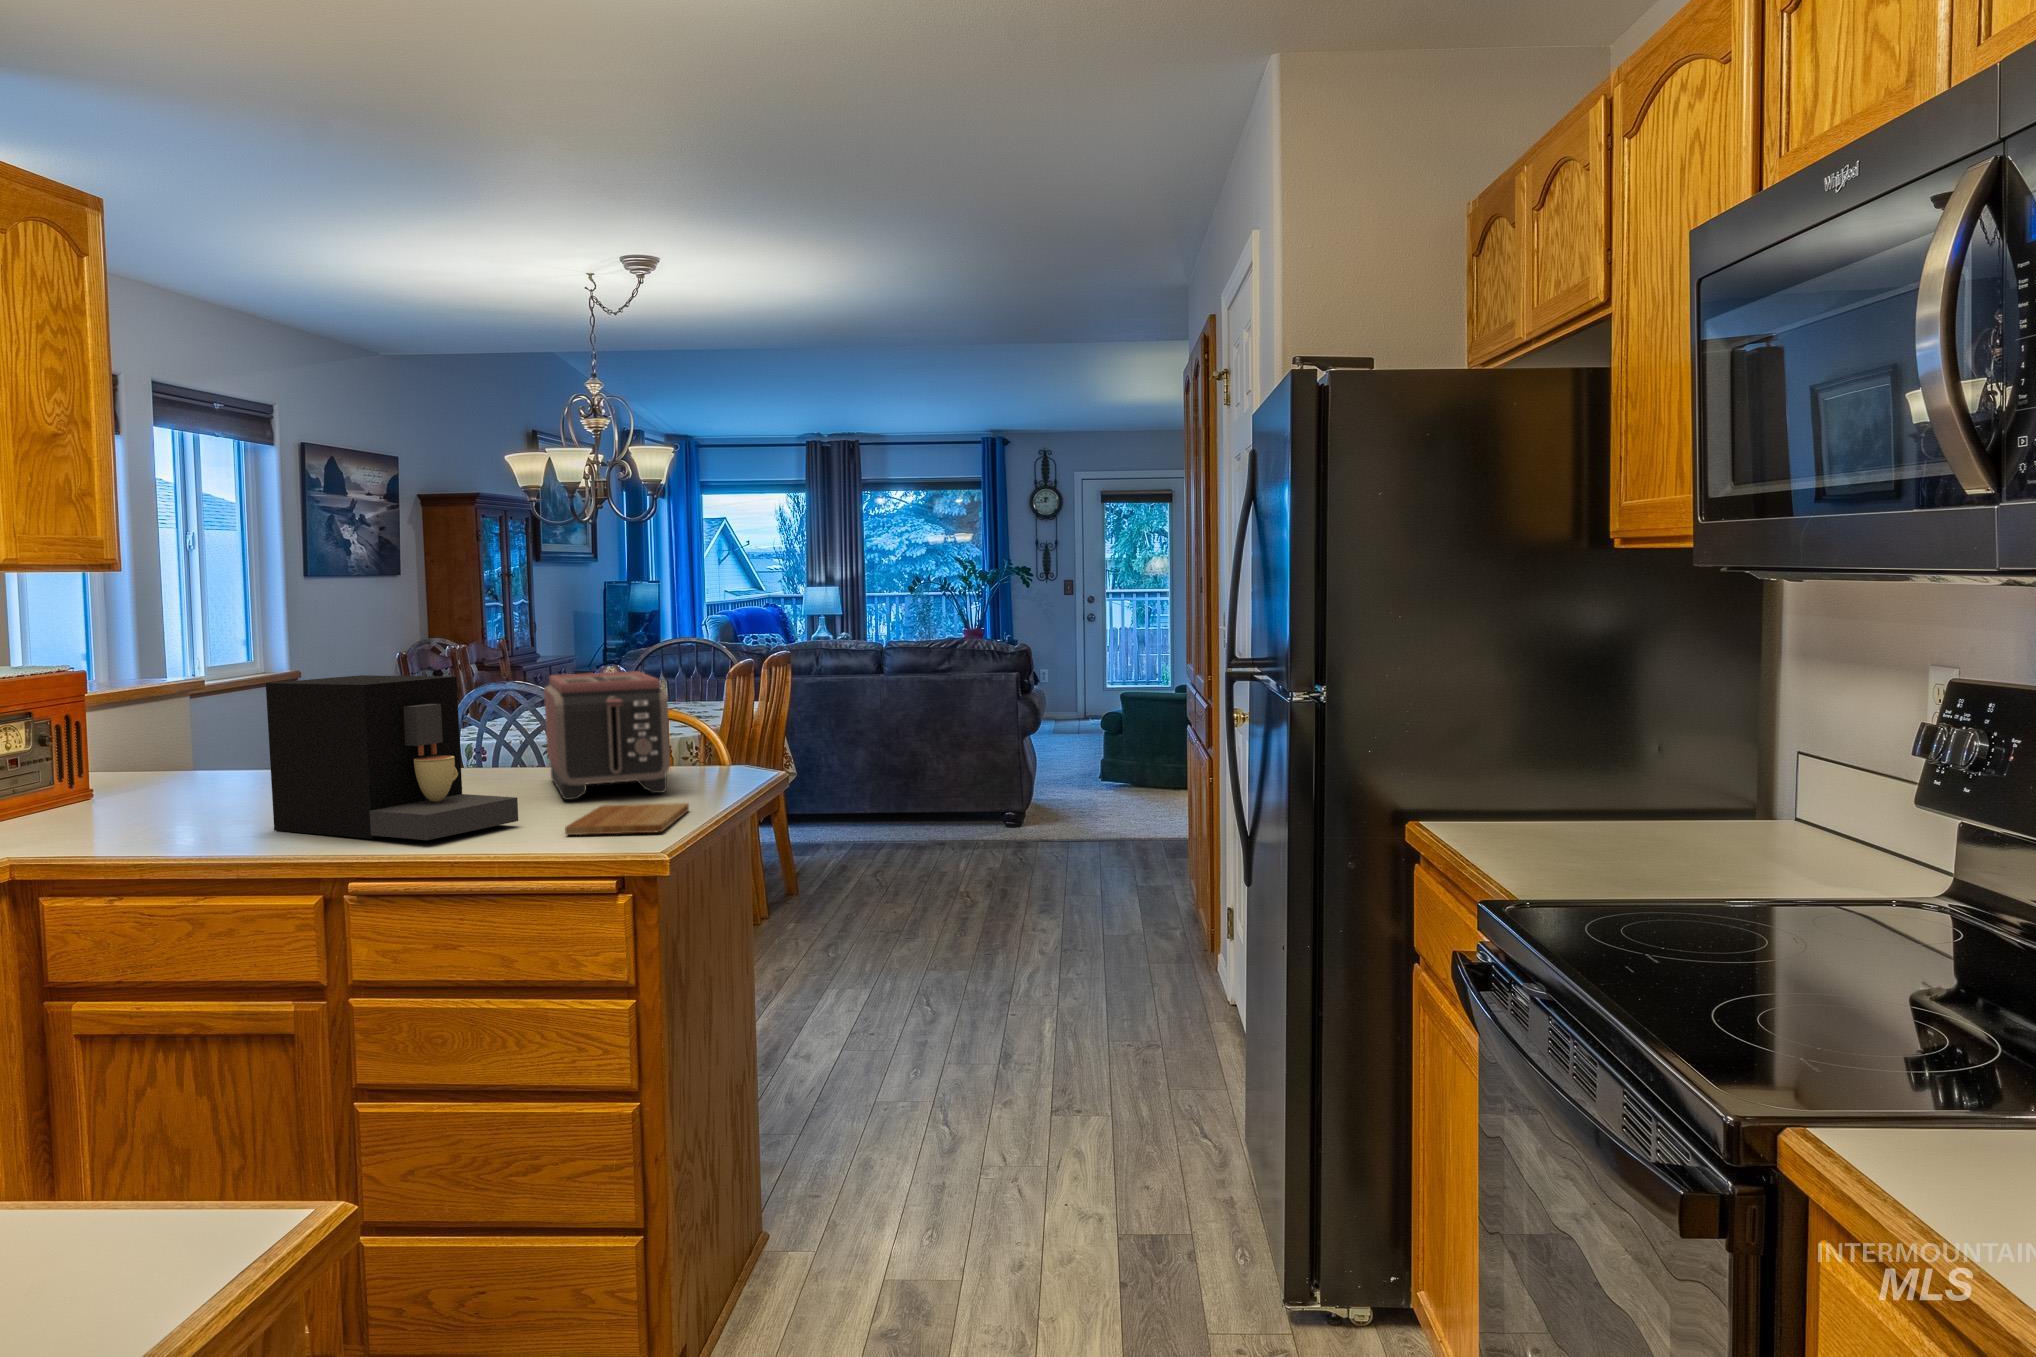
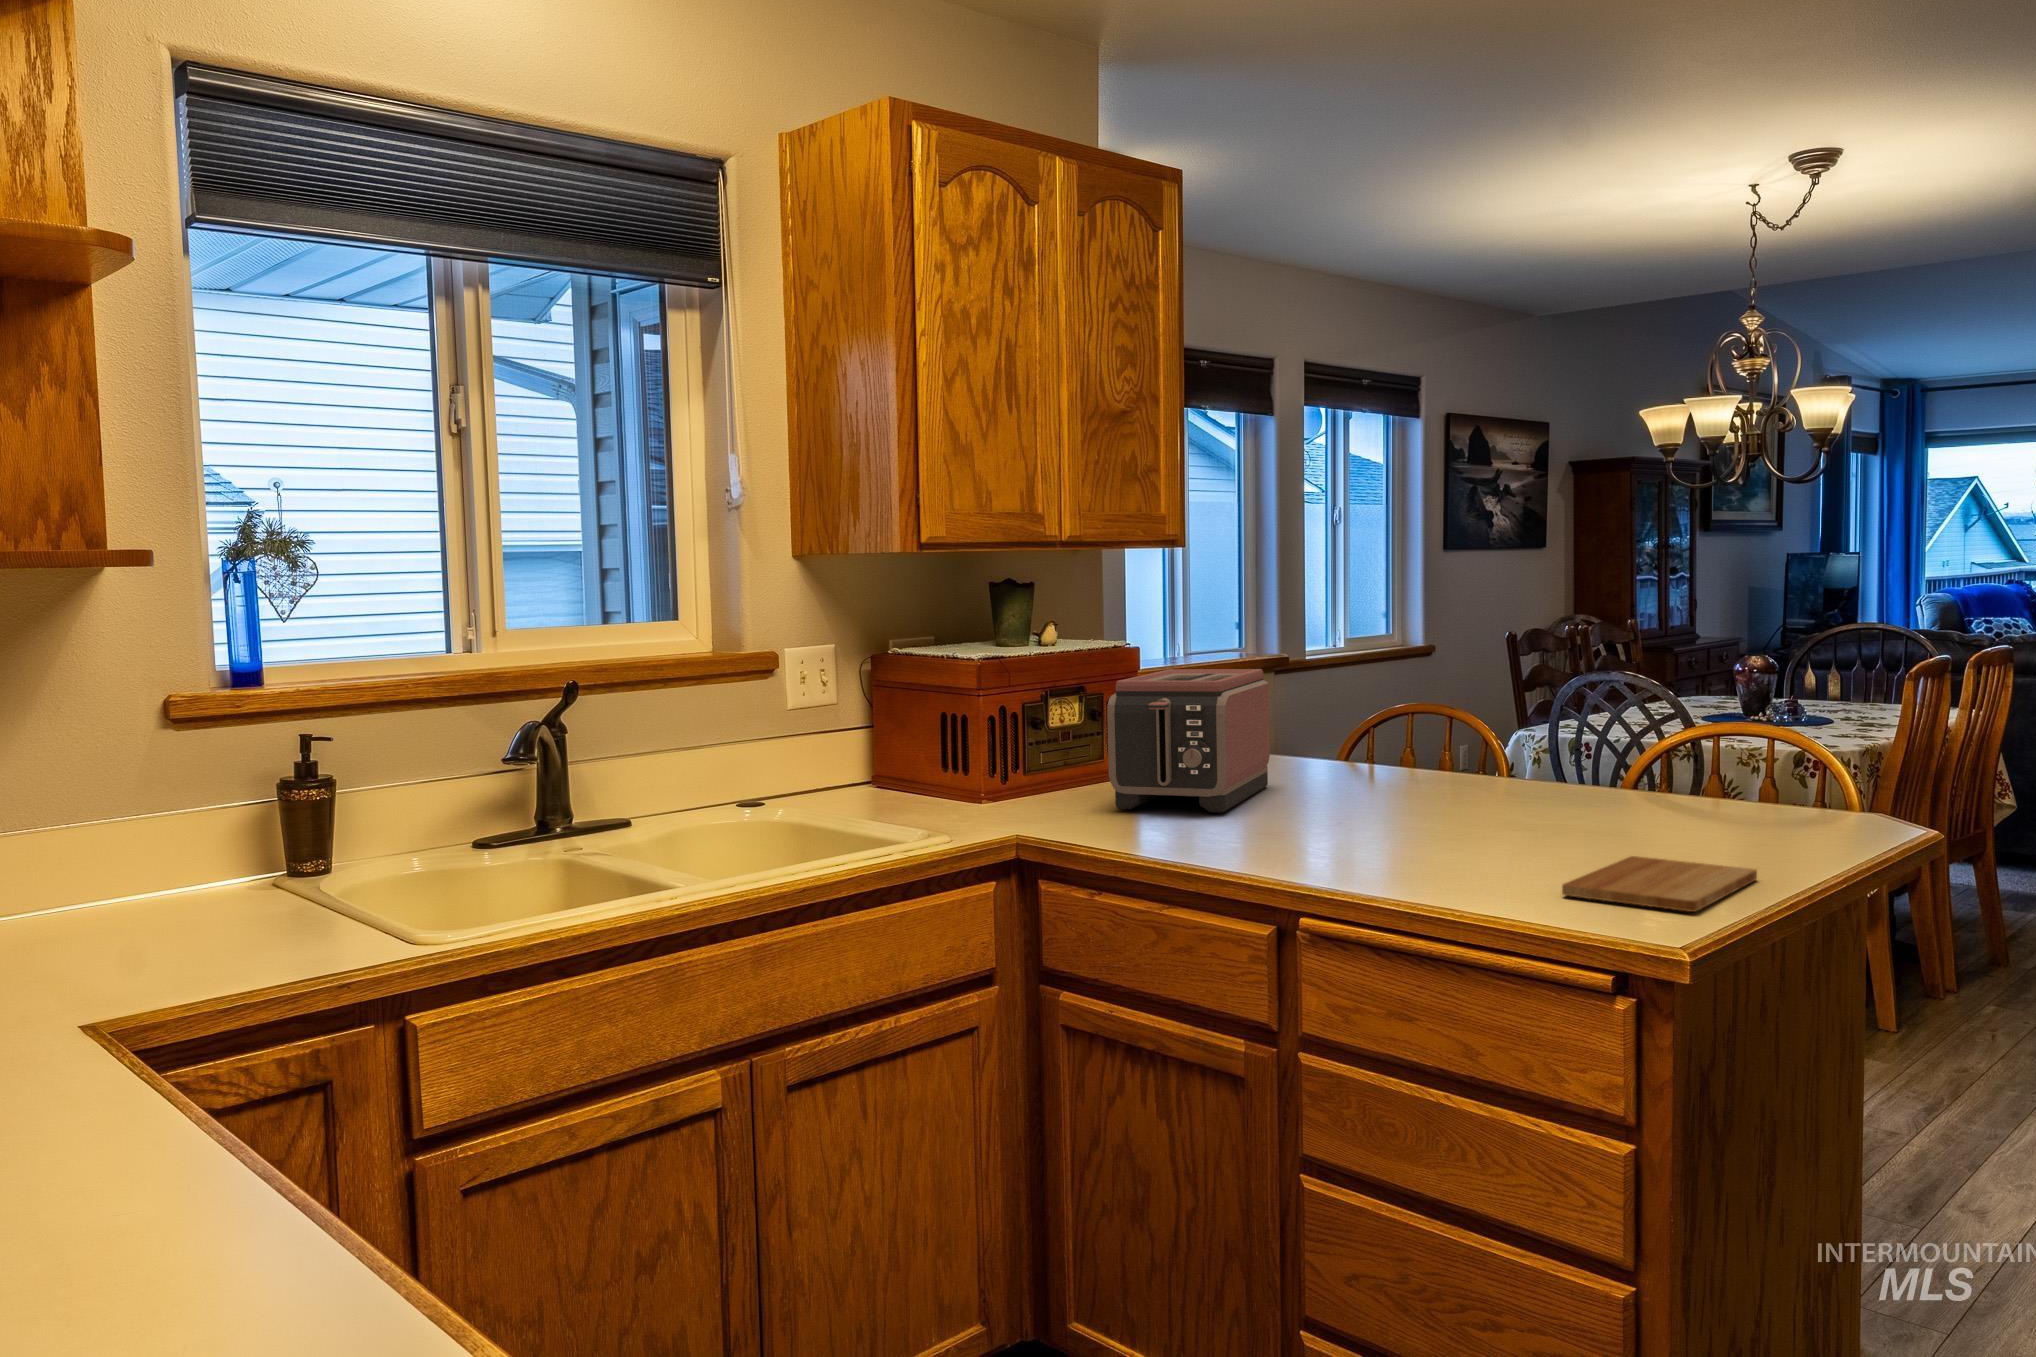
toaster: present [544,671,670,800] -> present [1107,669,1270,813]
coffee maker: present [266,675,518,840] -> none [1252,666,1514,878]

